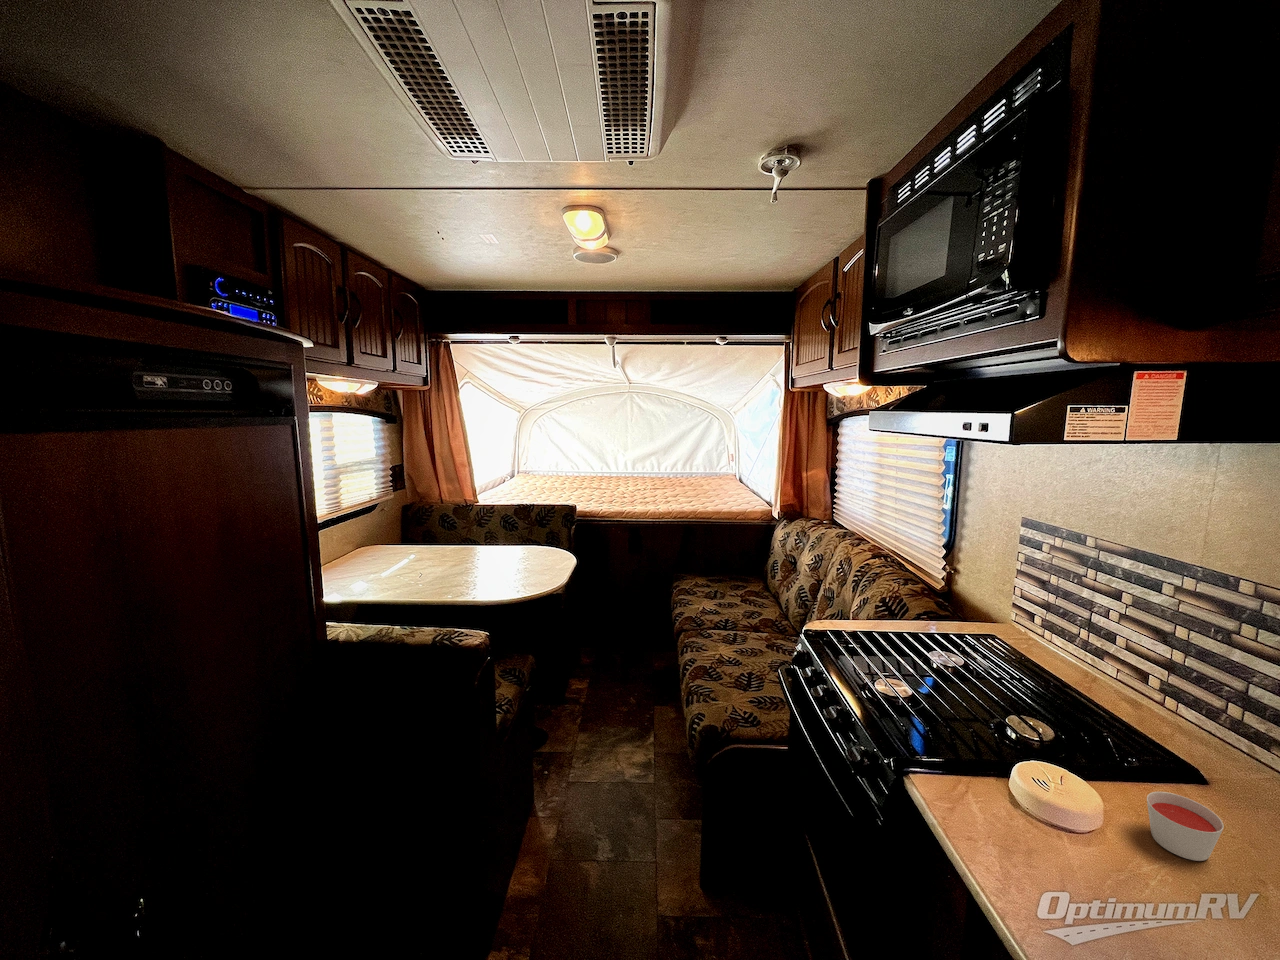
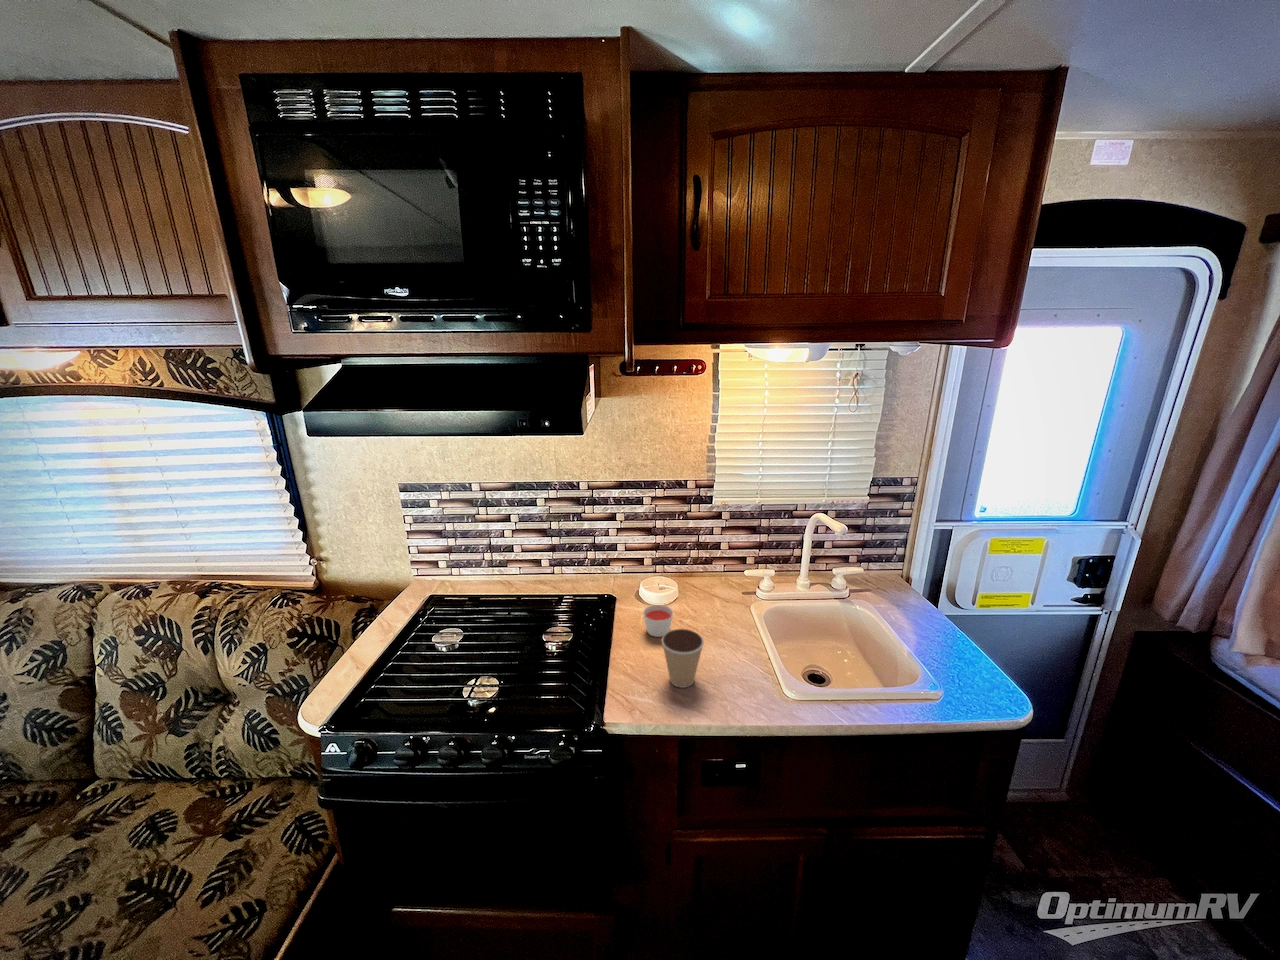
coffee cup: none [1042,788,1133,899] -> present [662,629,704,688]

